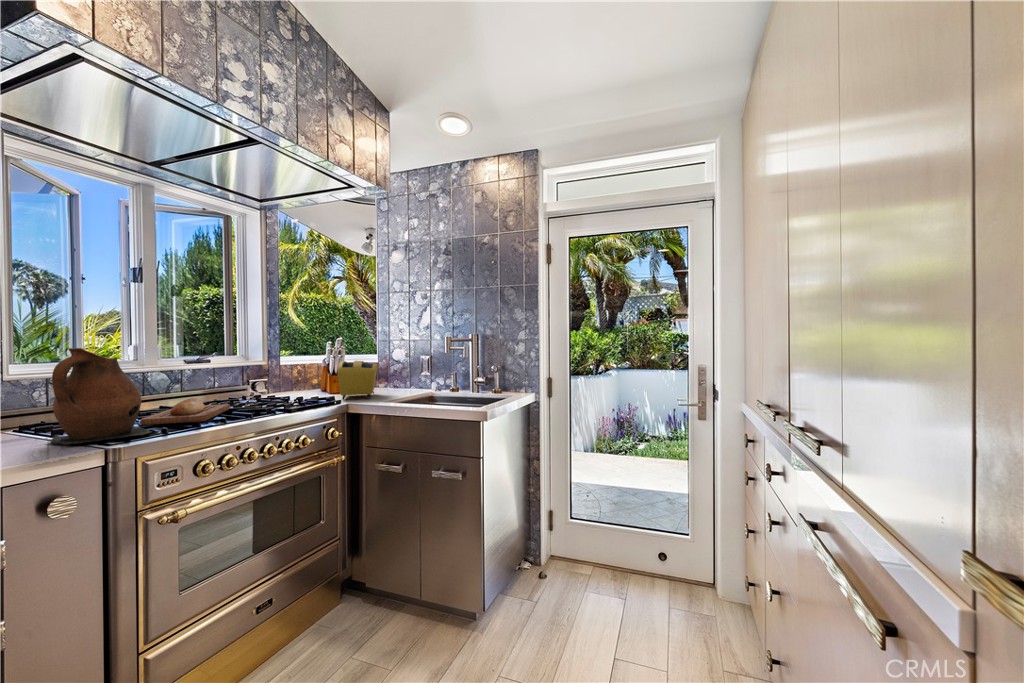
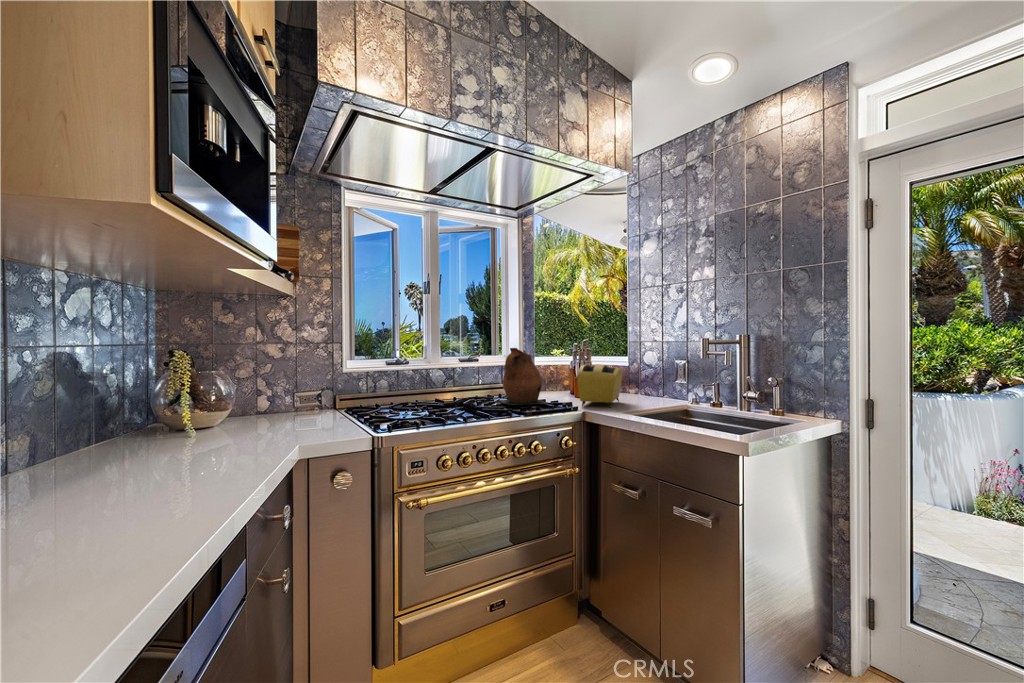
ceramic pitcher: present [46,348,151,445] -> present [501,348,548,405]
bread loaf: present [140,398,230,425] -> none [411,394,482,417]

